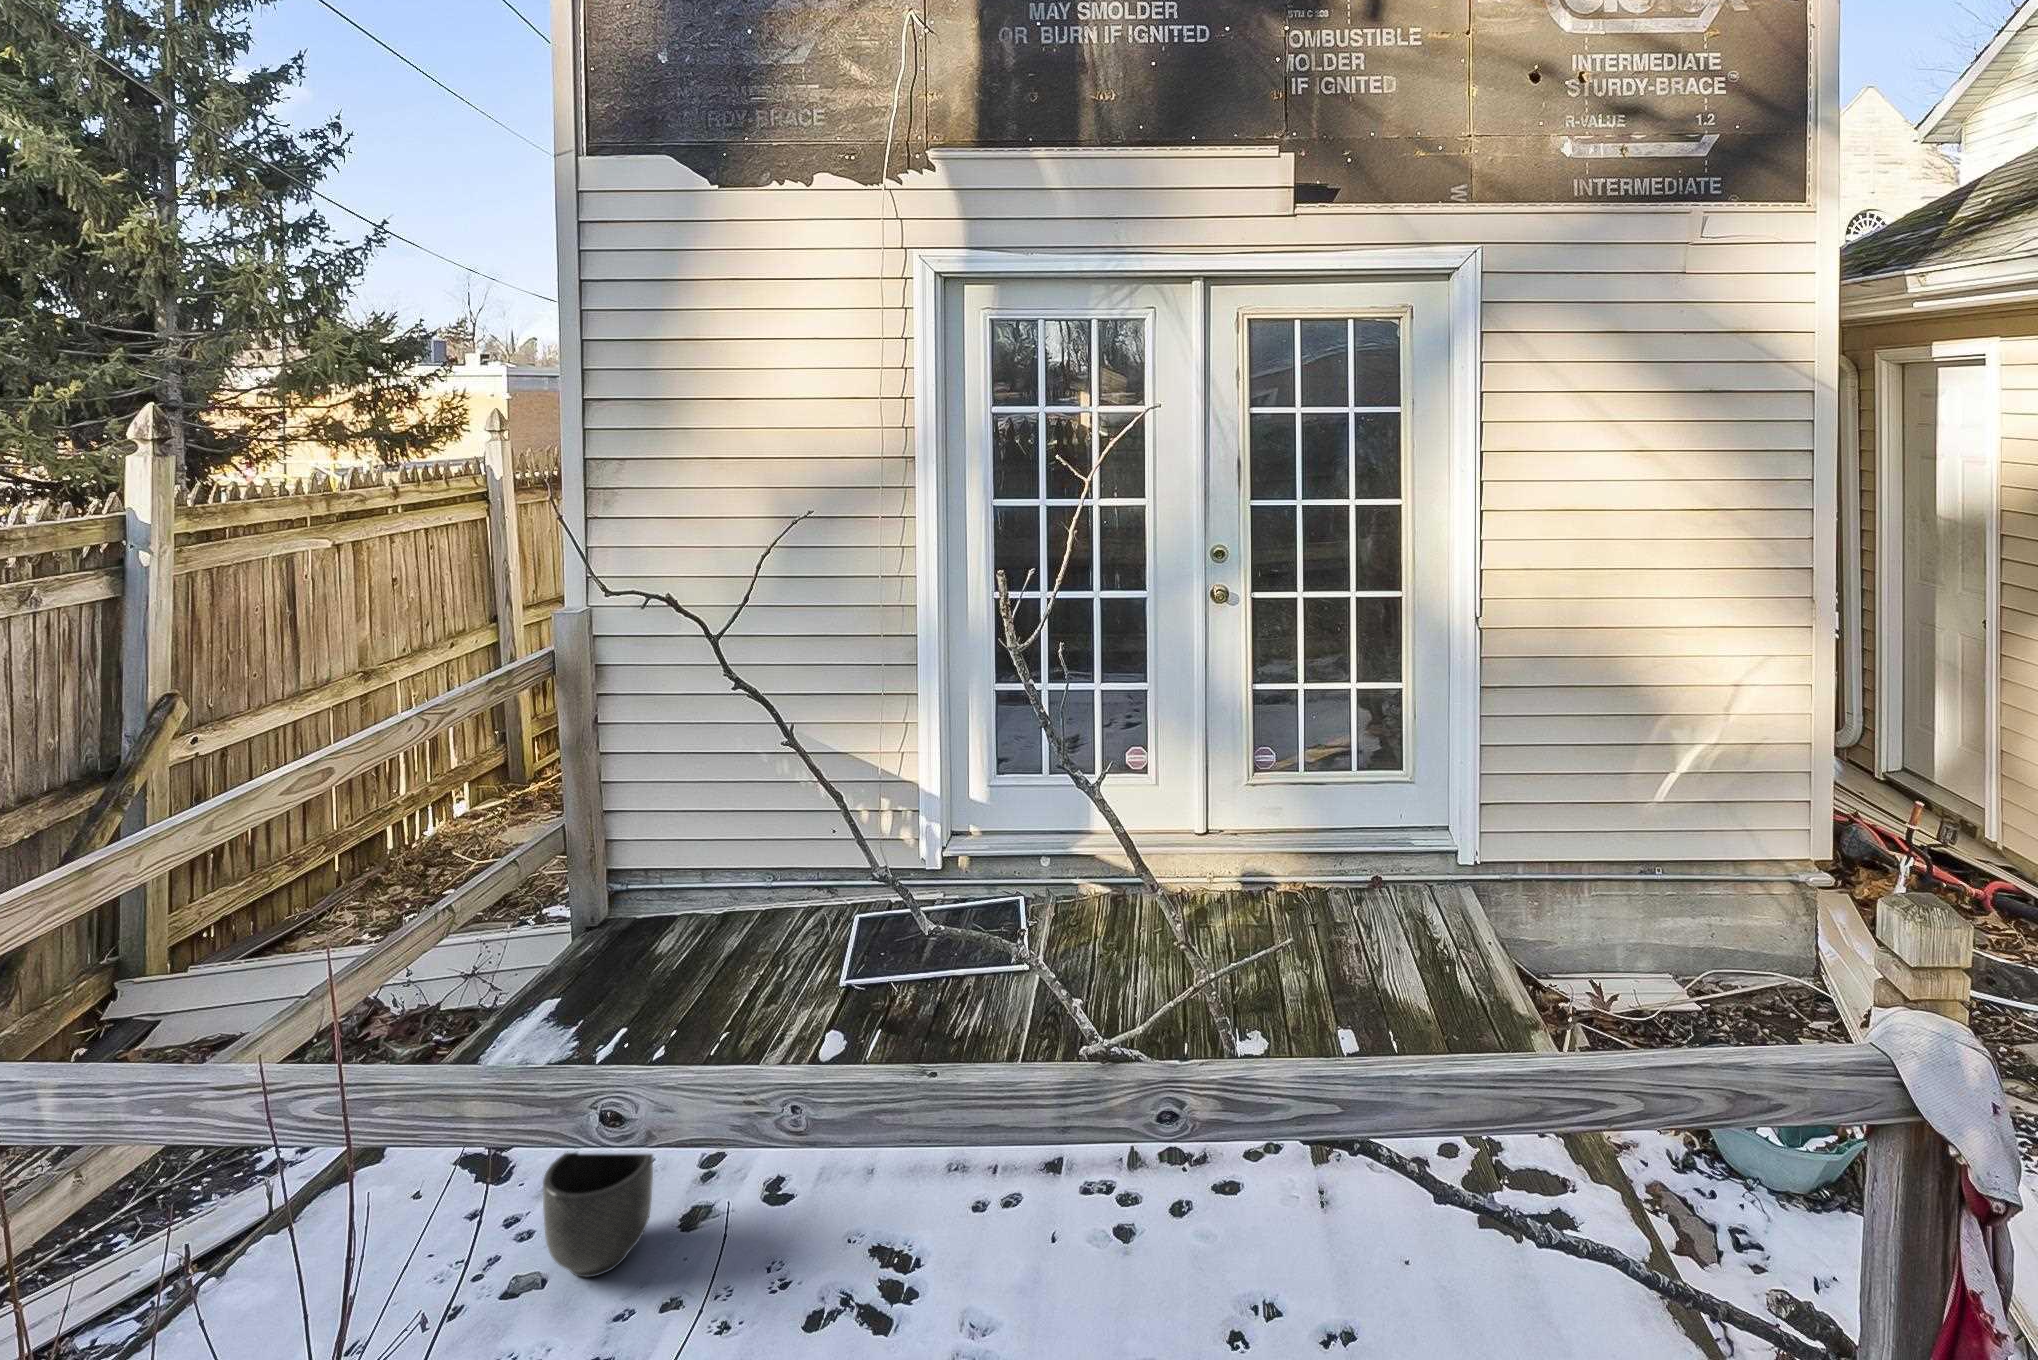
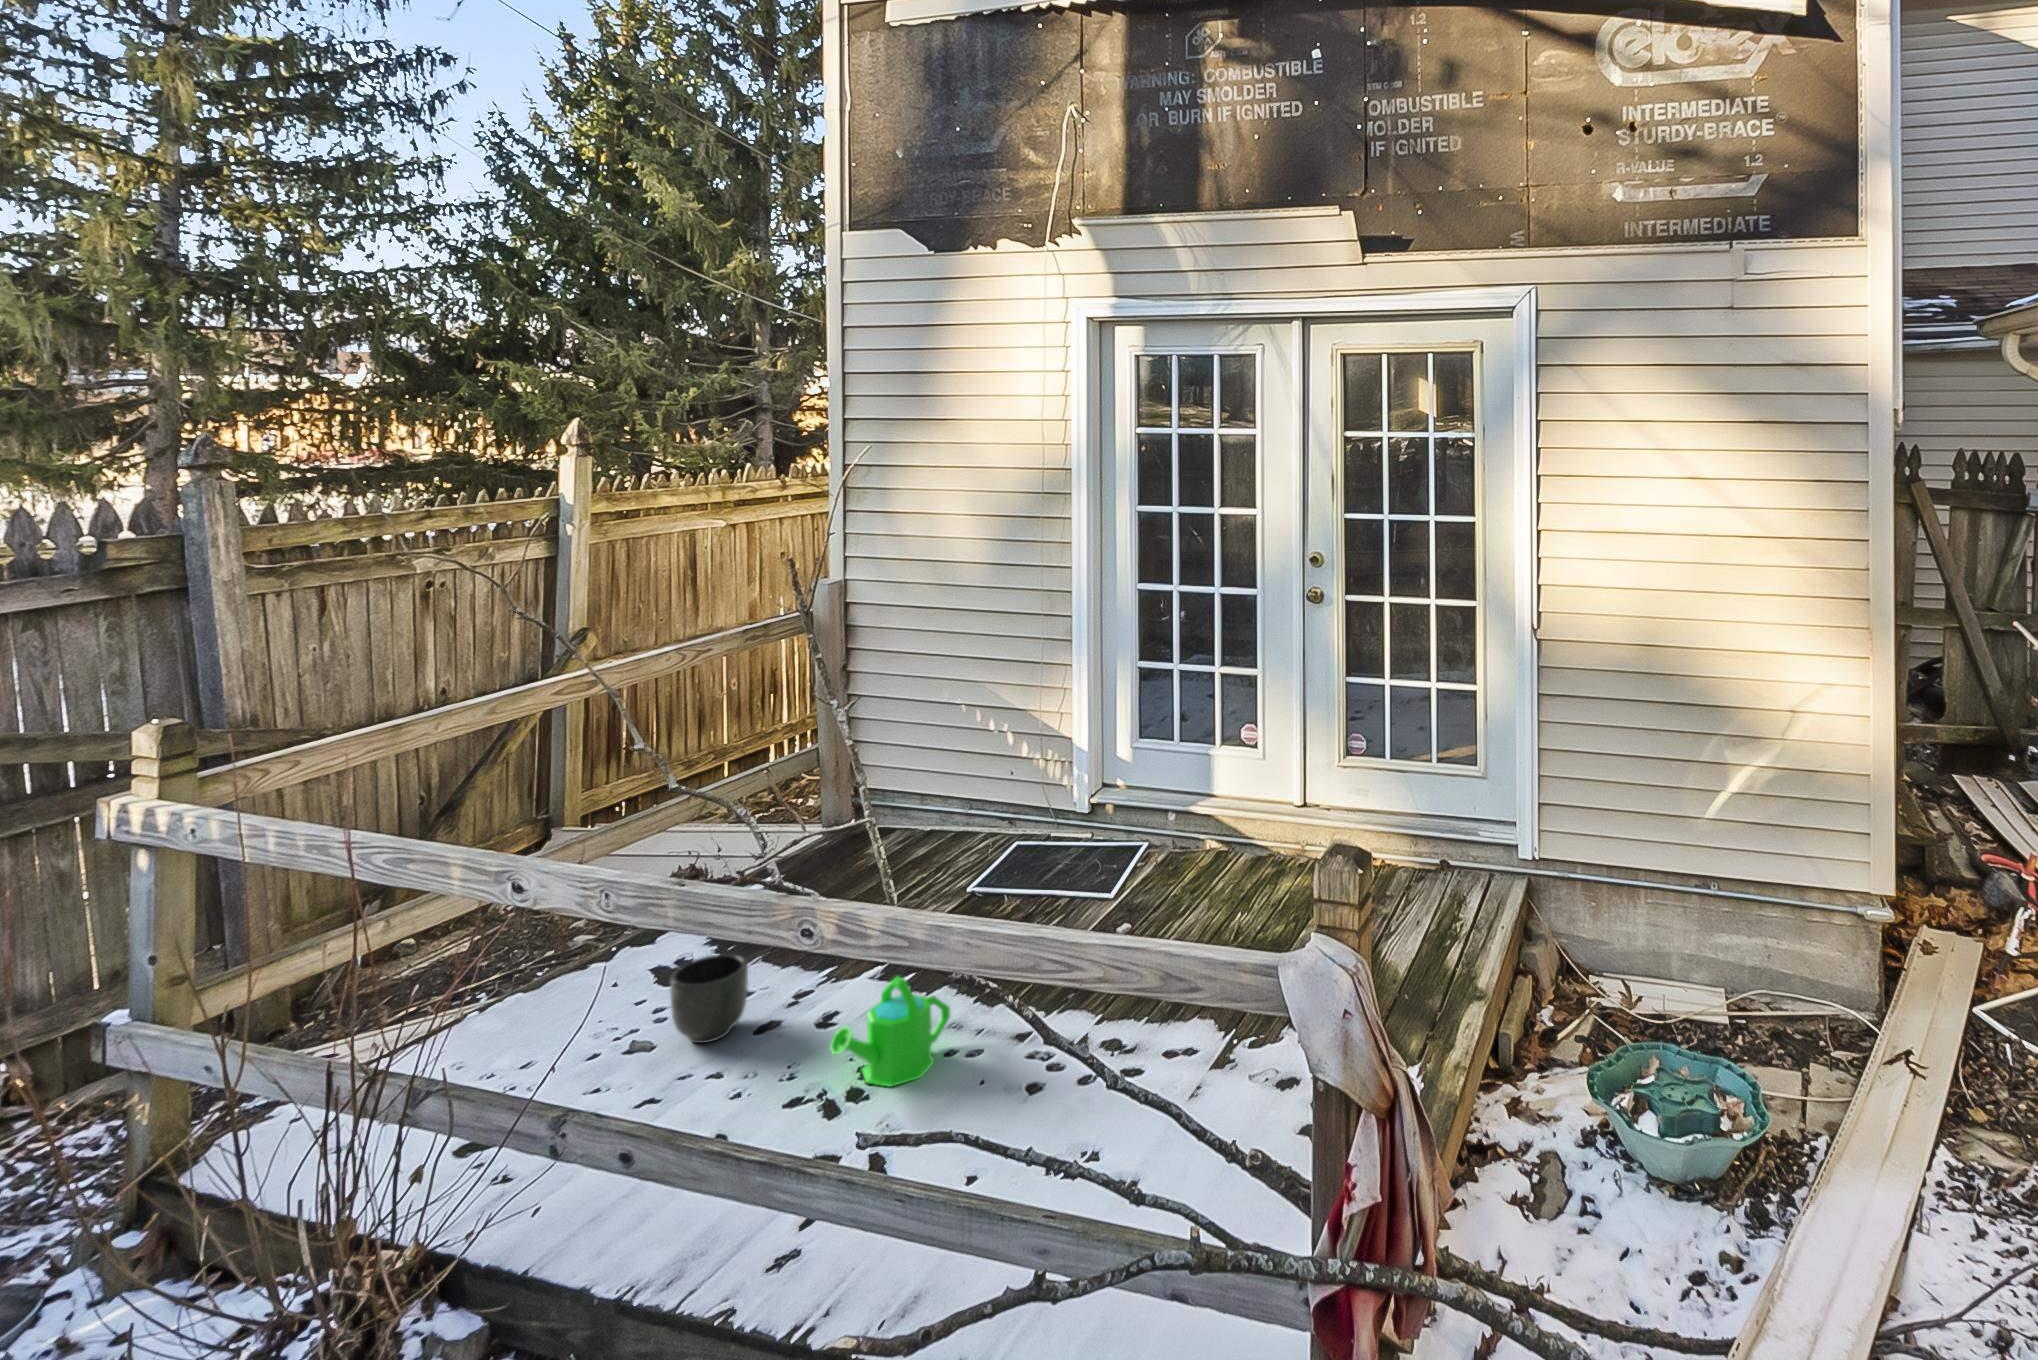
watering can: none [862,1120,973,1278] -> present [830,976,950,1087]

